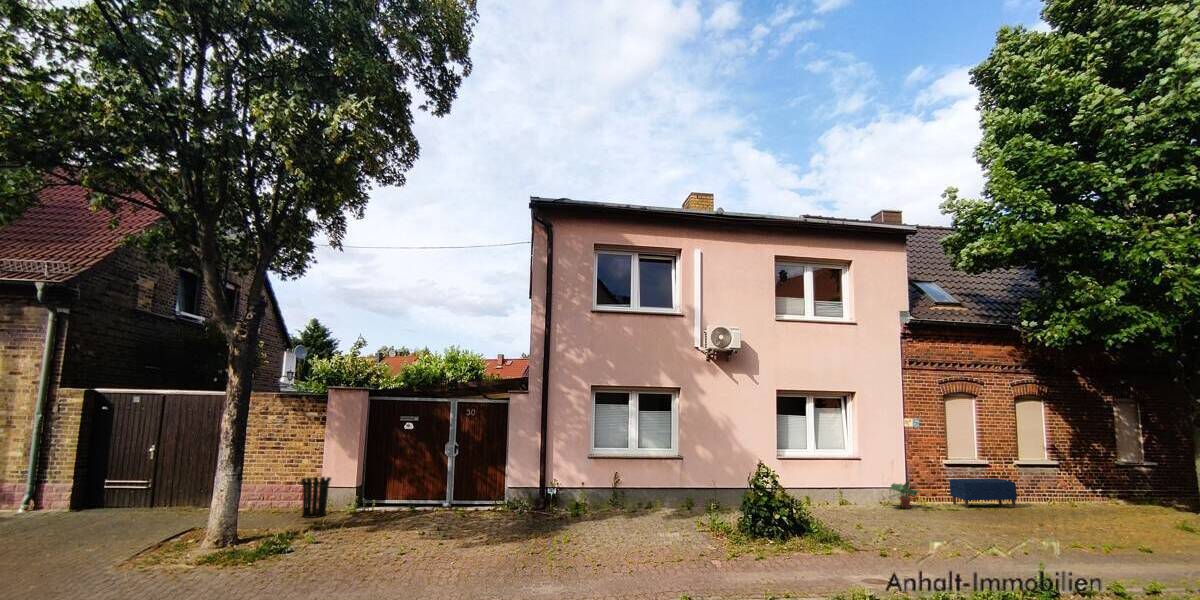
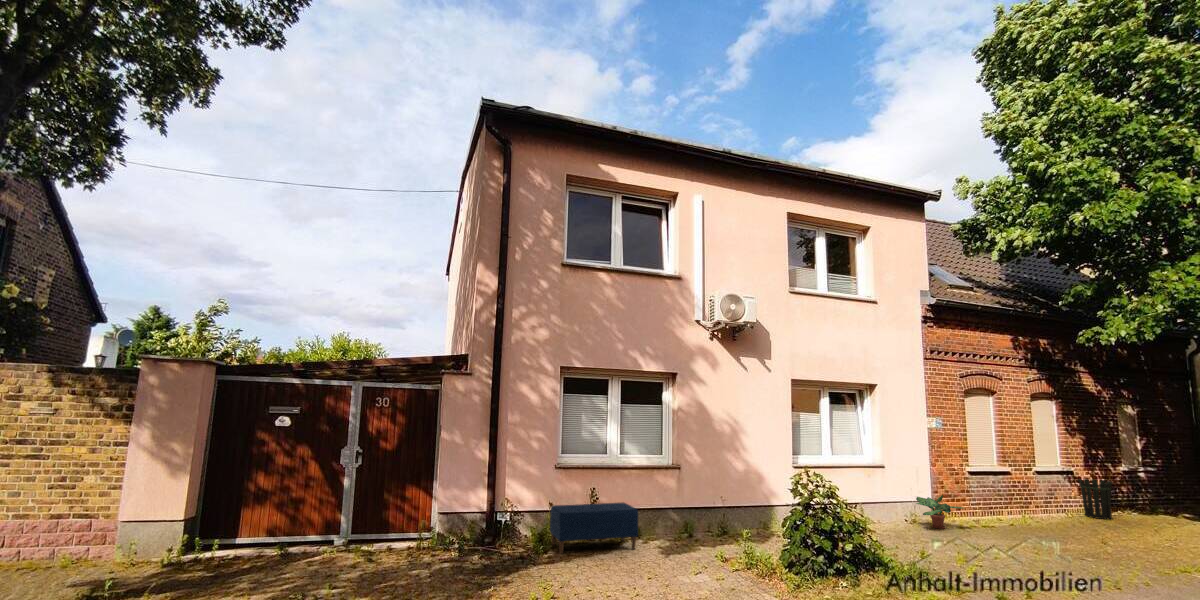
waste bin: present [301,477,331,518] -> present [1078,479,1113,519]
bench: present [950,479,1017,508] -> present [550,503,638,554]

